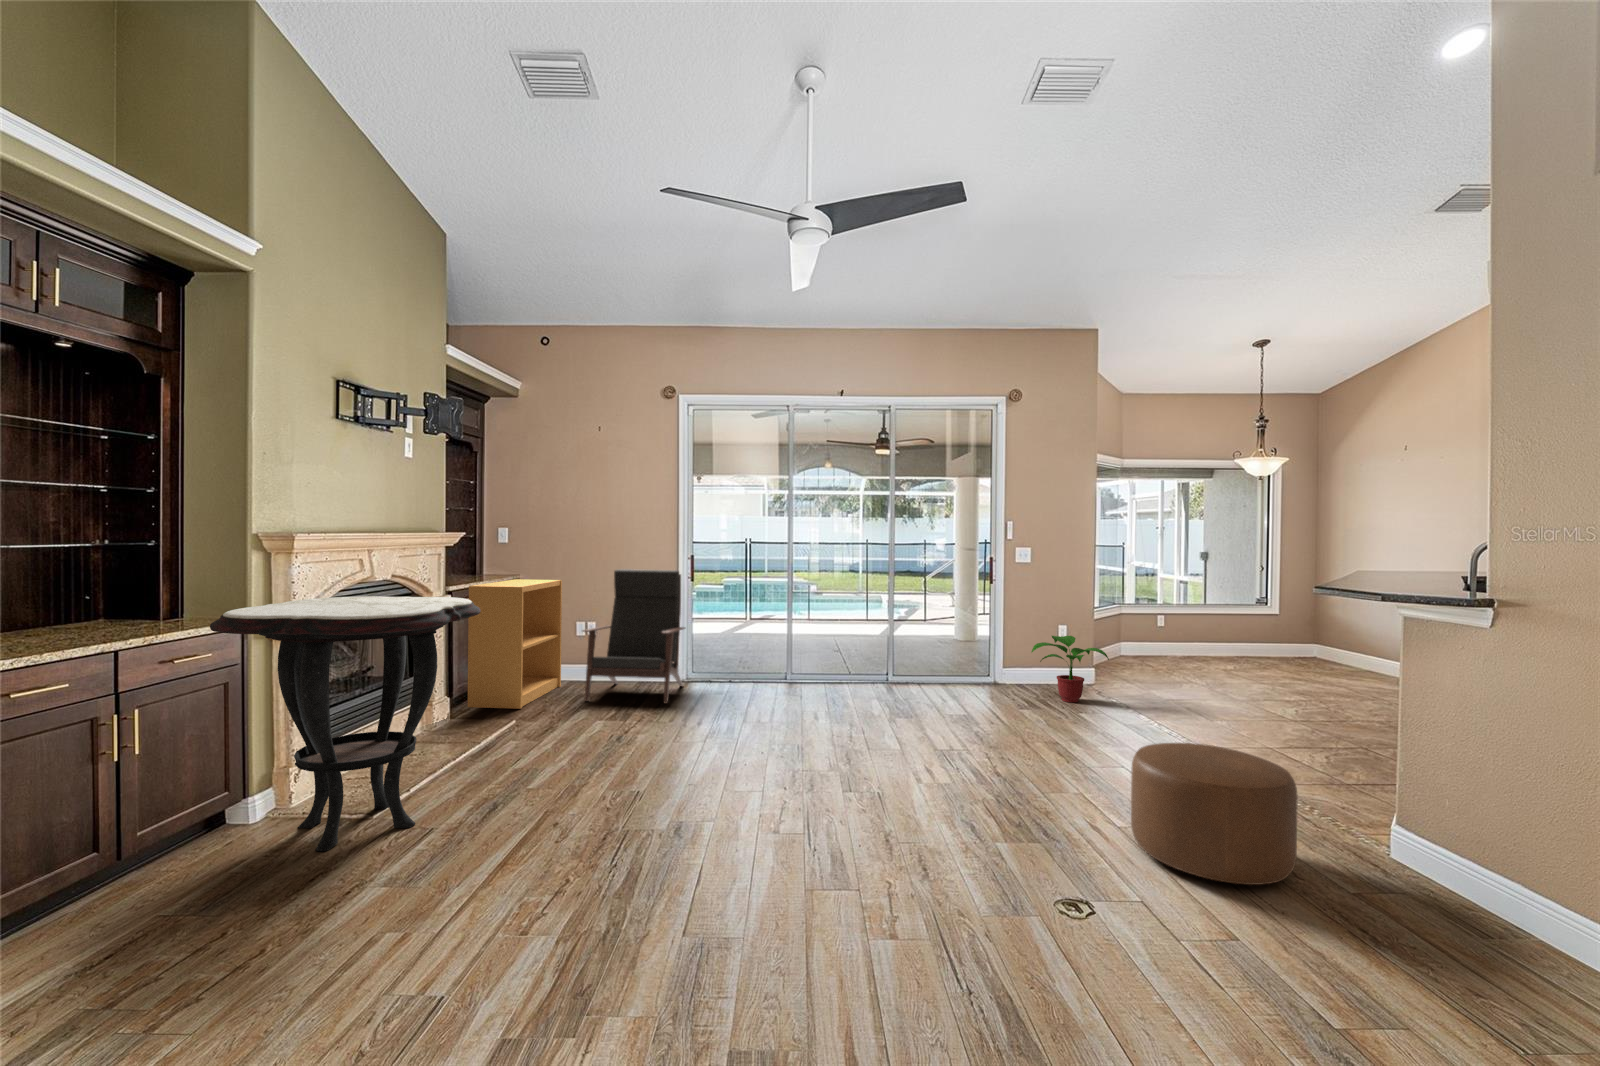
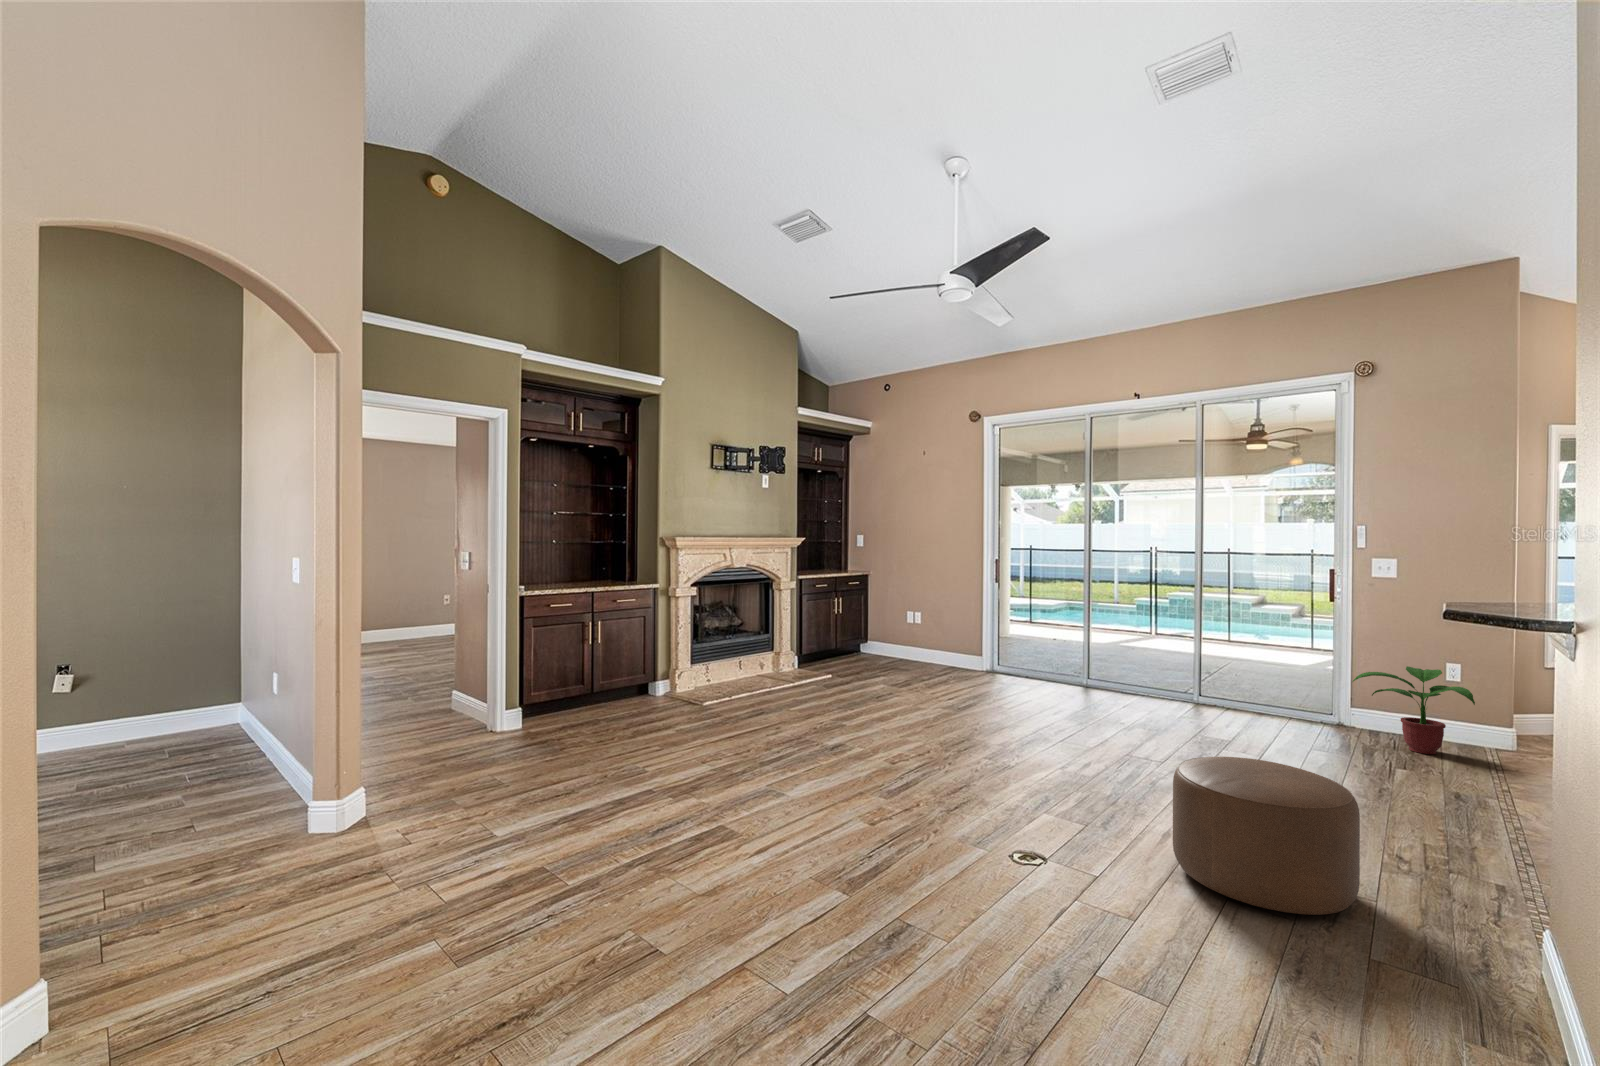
lounge chair: present [583,569,685,703] -> none [888,569,981,681]
bookshelf: present [468,579,562,709] -> none [815,574,891,668]
side table: present [210,596,481,851] -> none [625,575,759,712]

